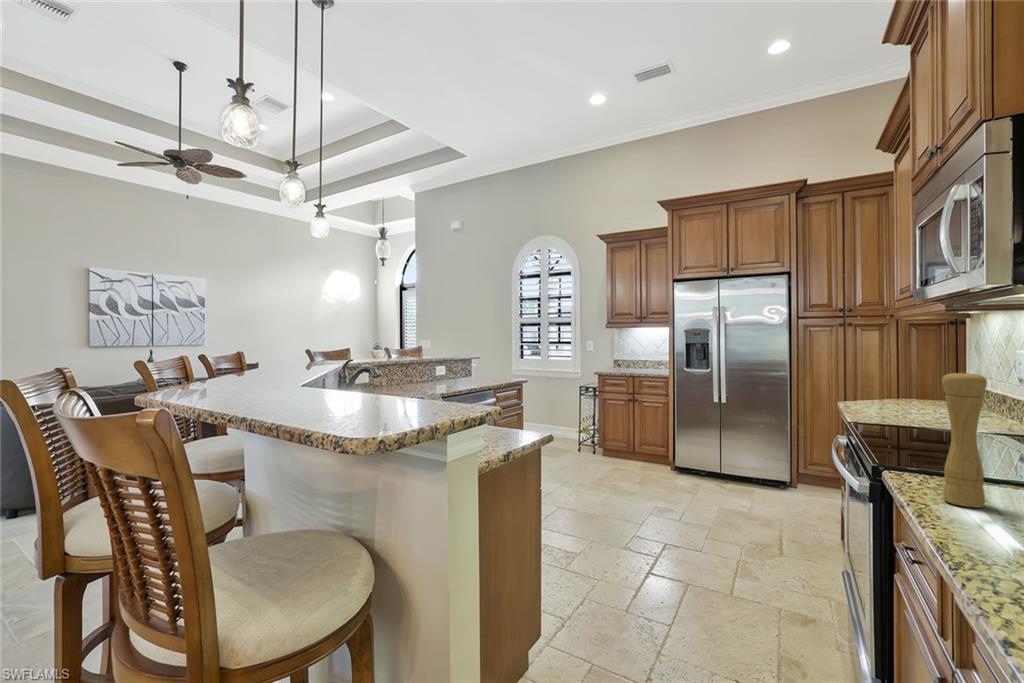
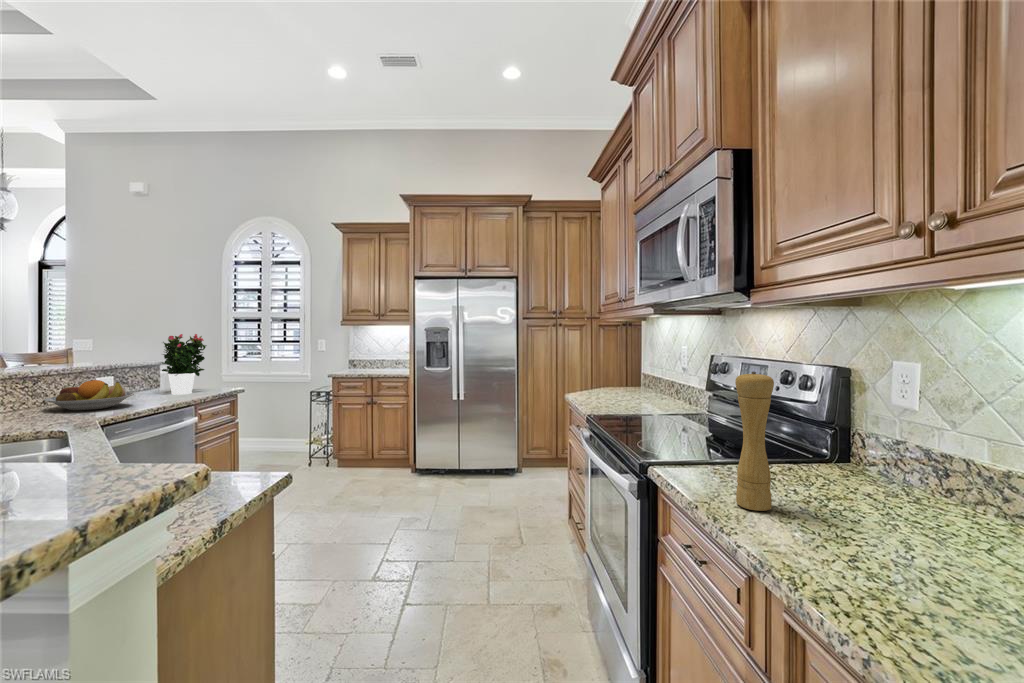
potted flower: none [475,336,504,382] -> present [161,334,206,395]
fruit bowl: none [415,369,461,389] -> present [44,380,134,410]

